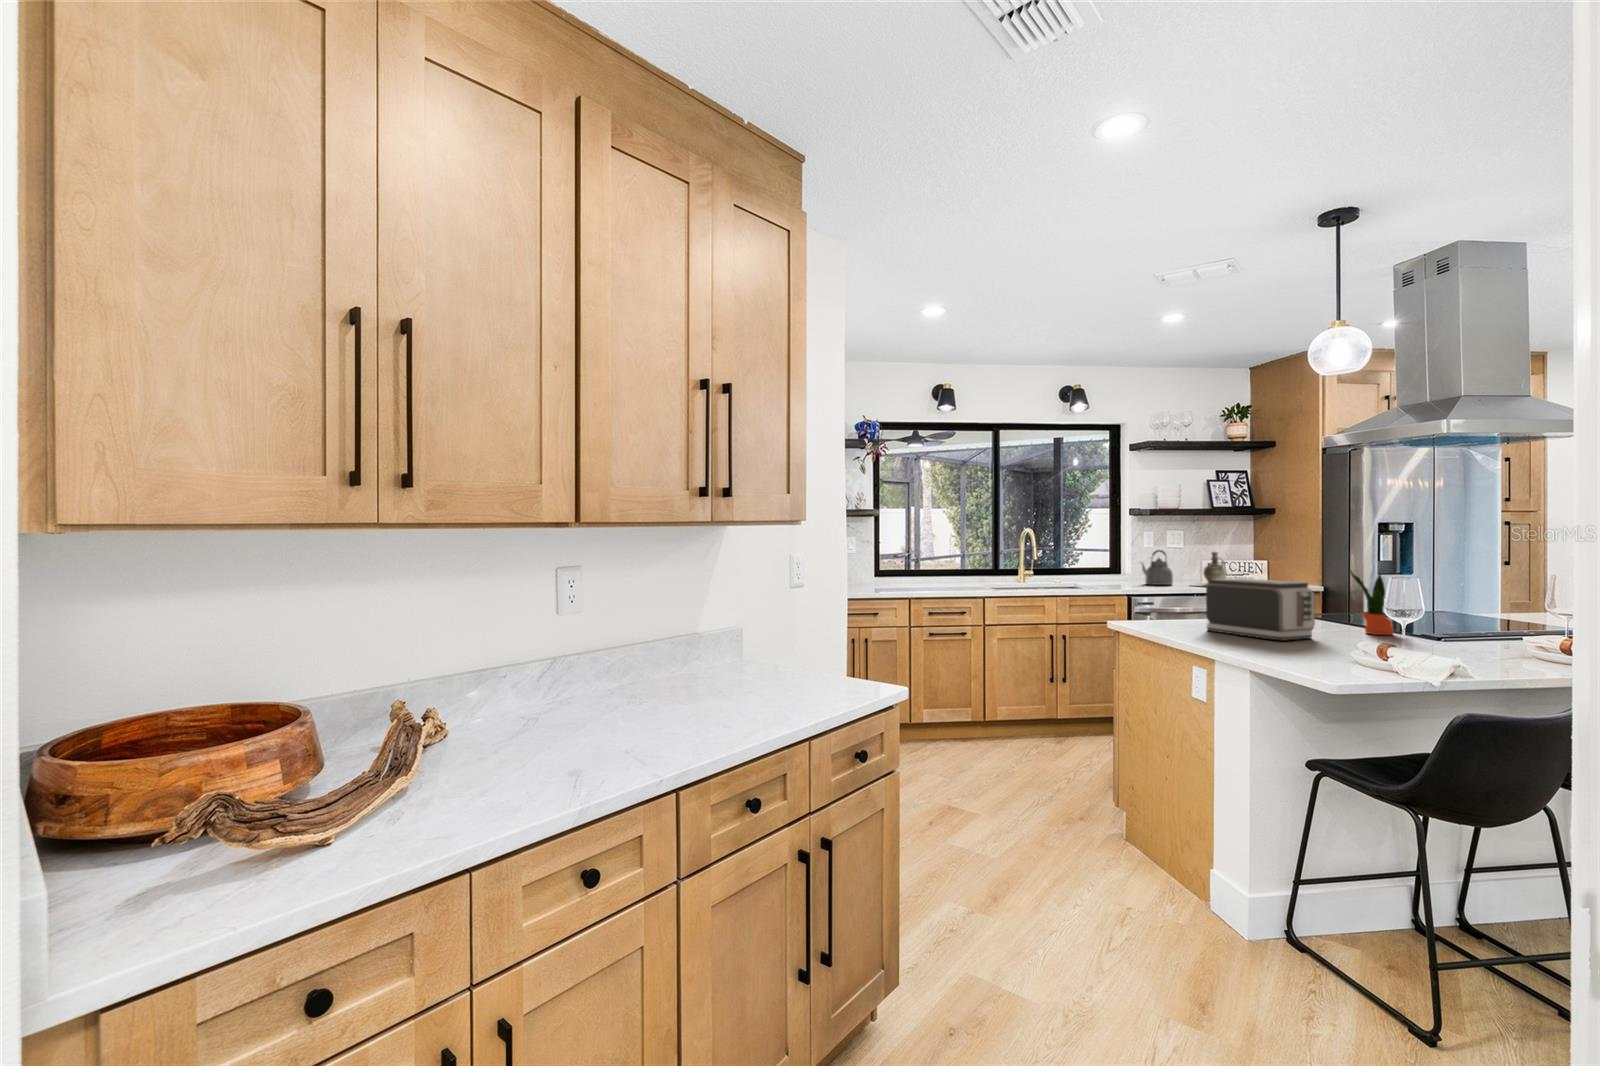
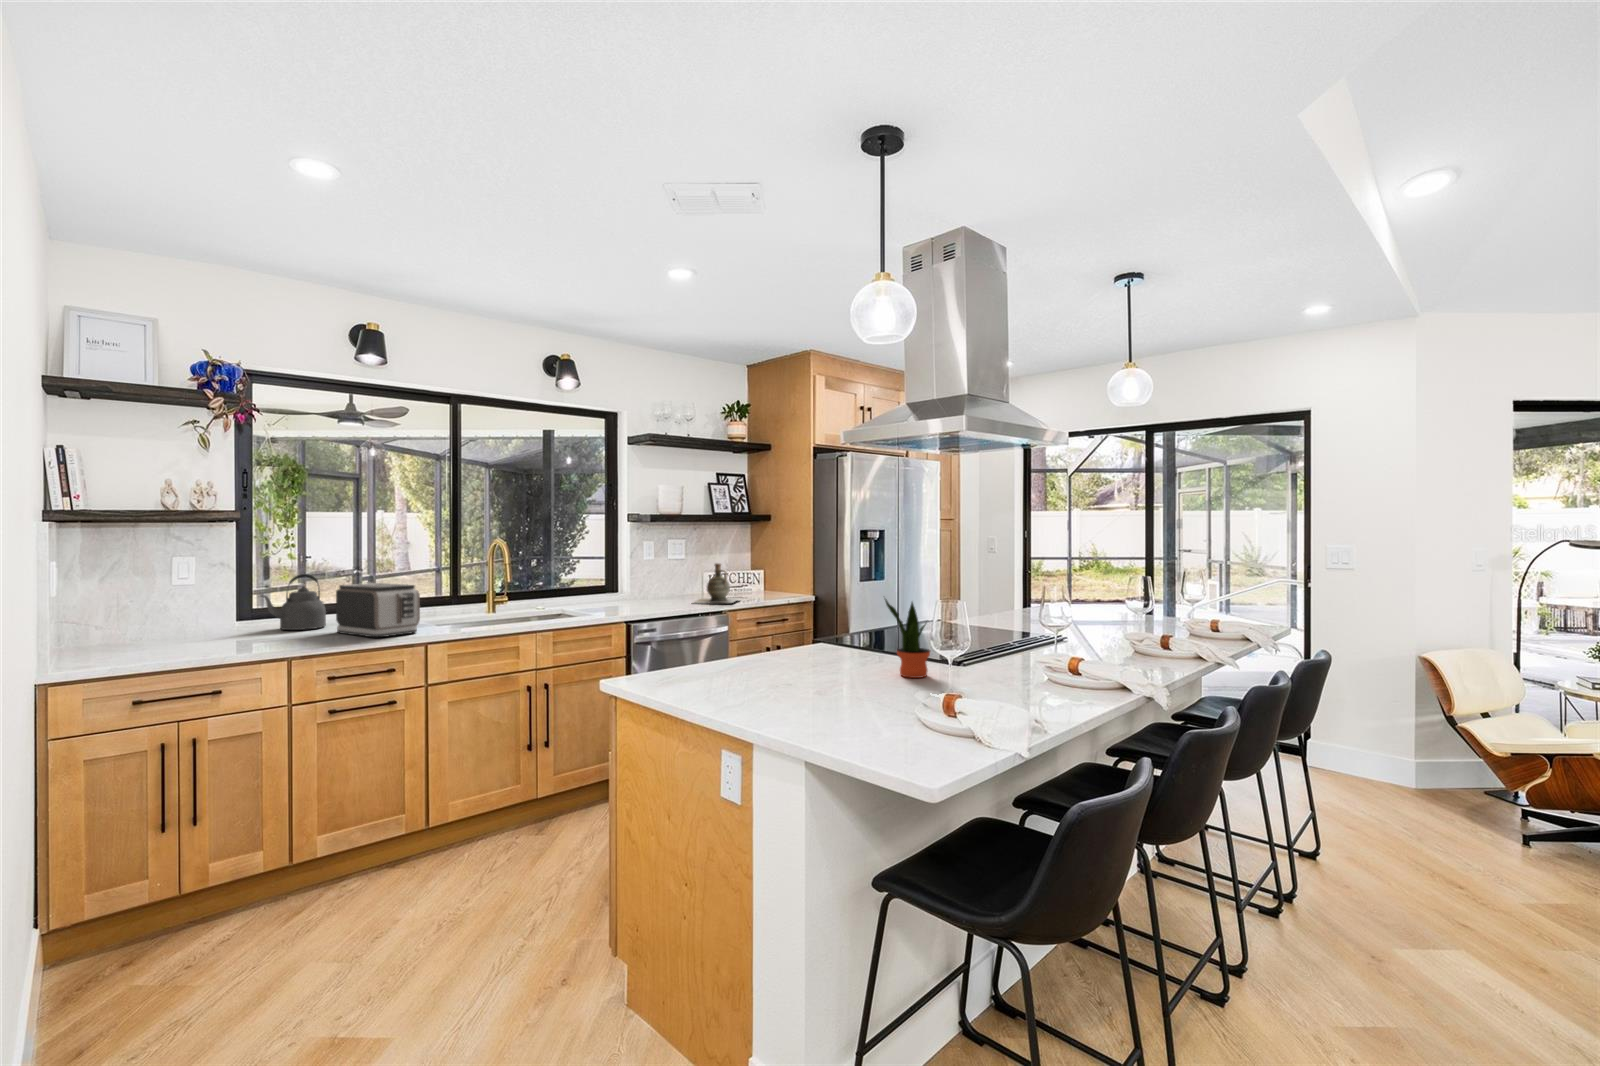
kettle: present [1141,550,1173,585] -> present [261,574,326,630]
toaster: present [1206,579,1315,641] -> present [336,583,420,637]

